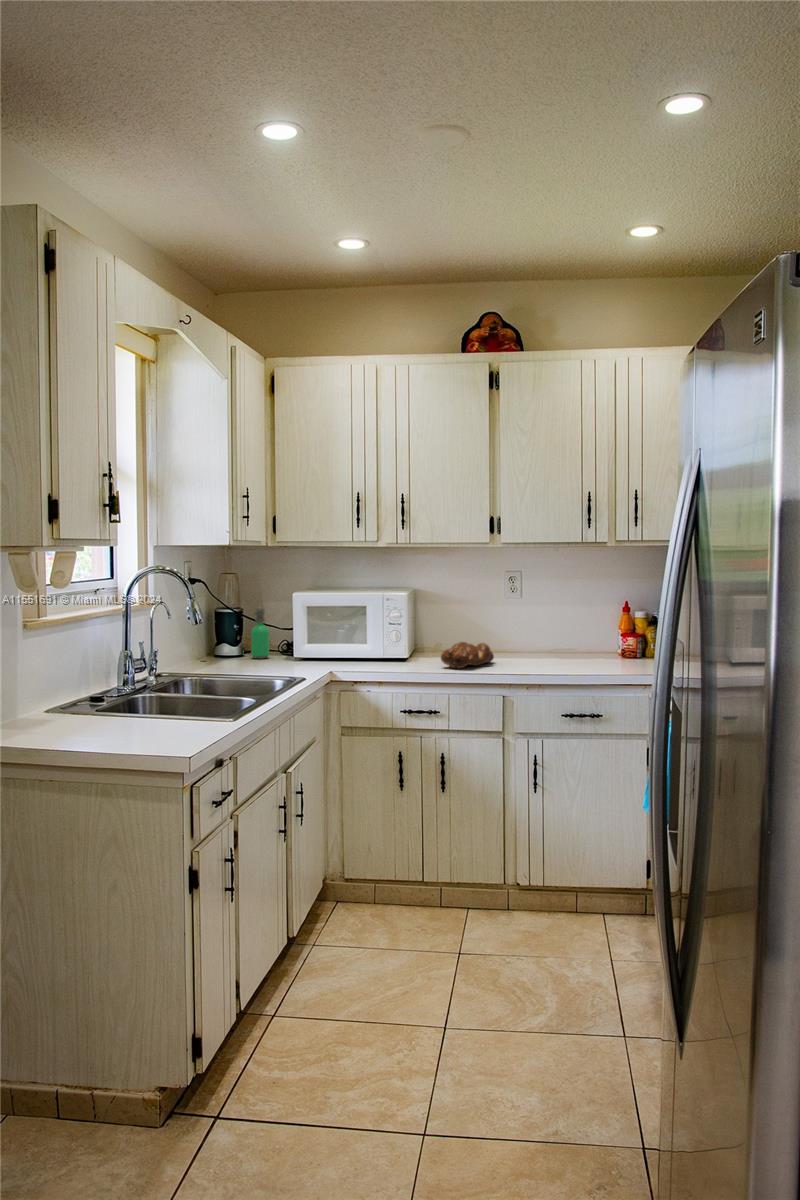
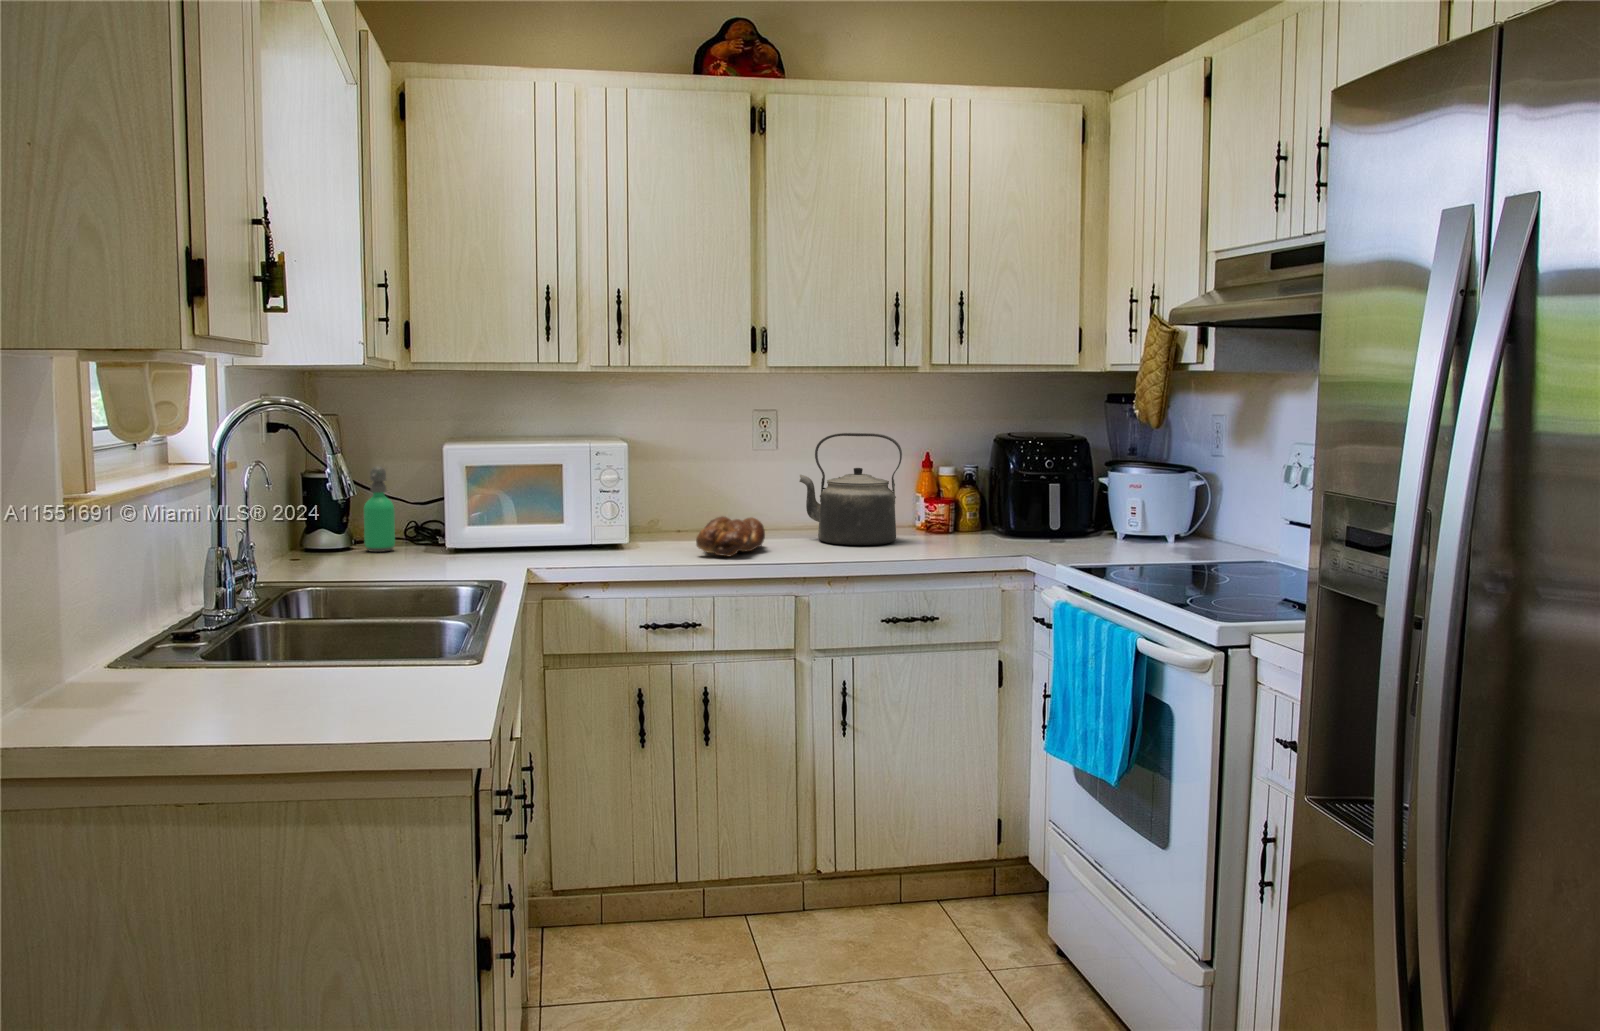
kettle: none [525,587,594,664] -> present [799,433,902,545]

